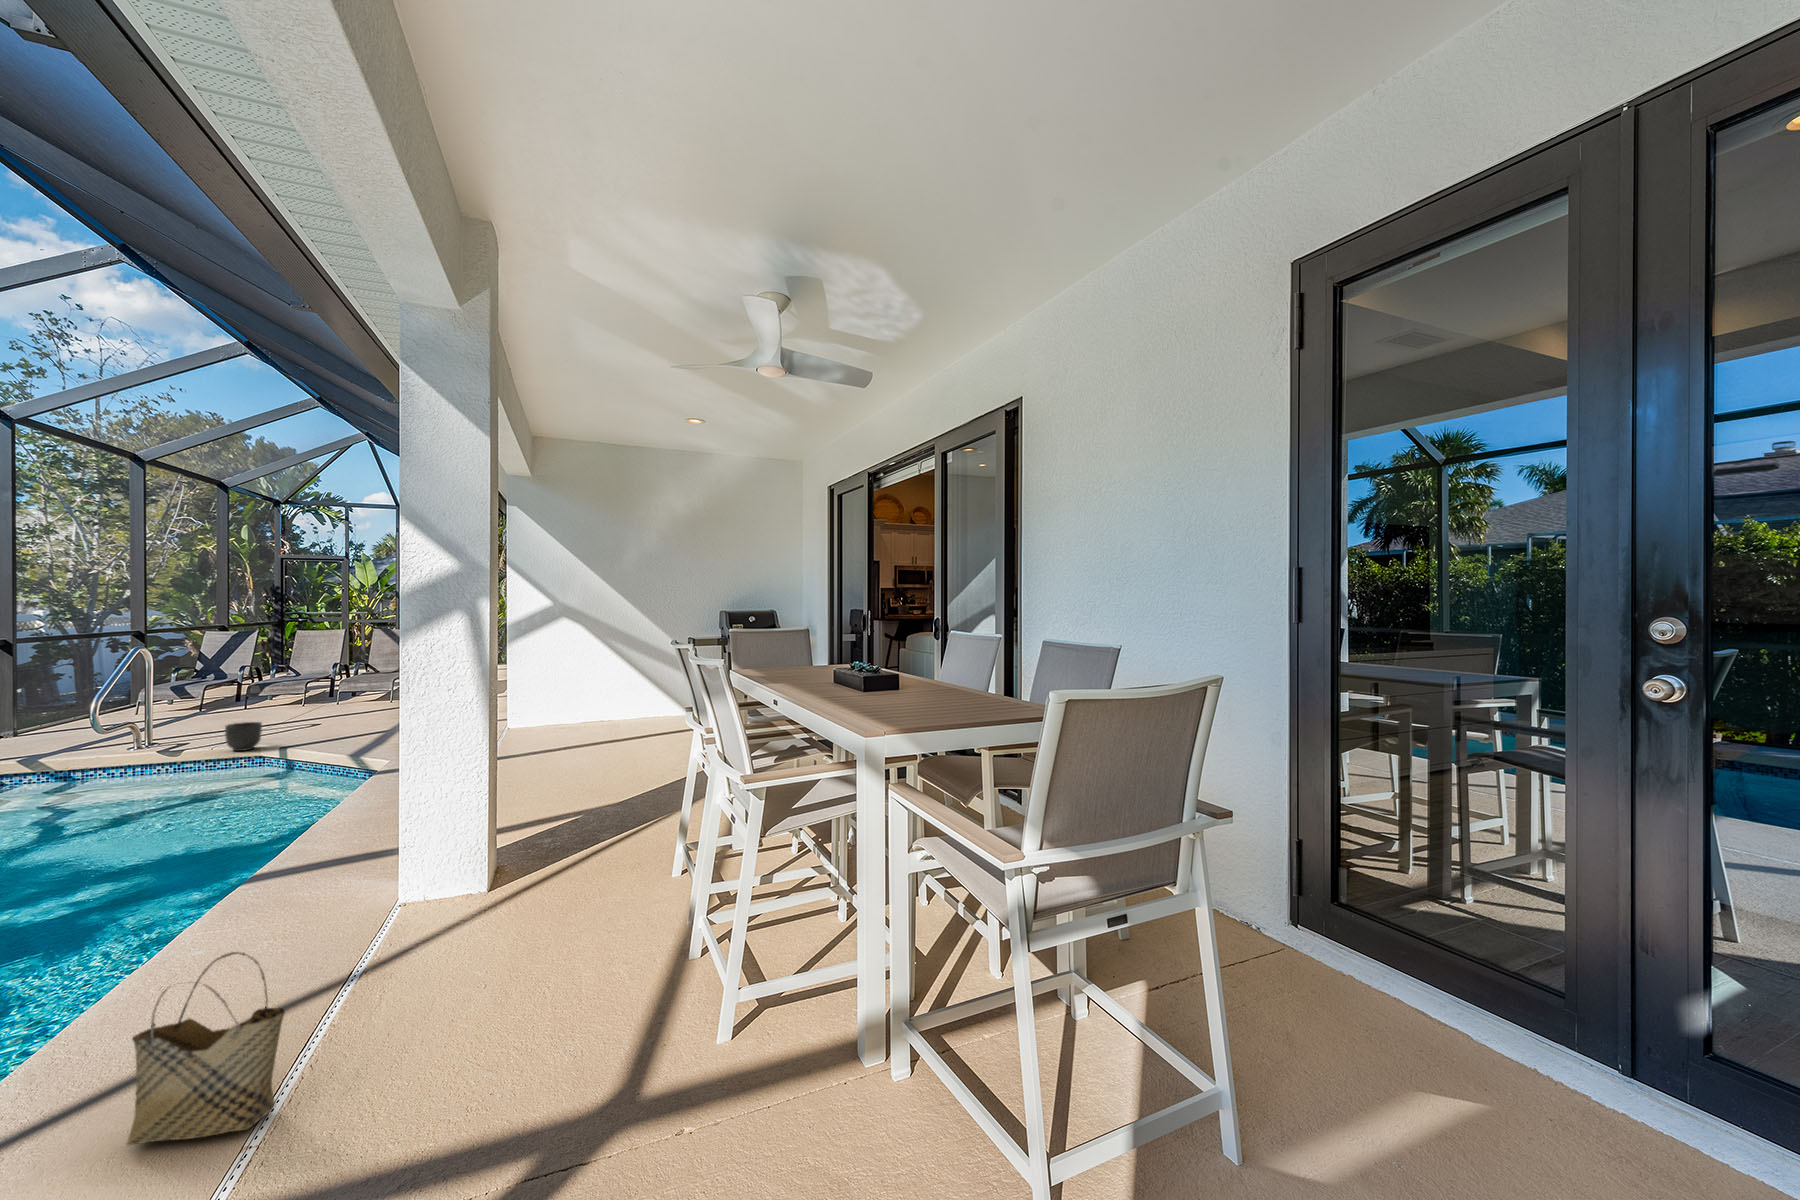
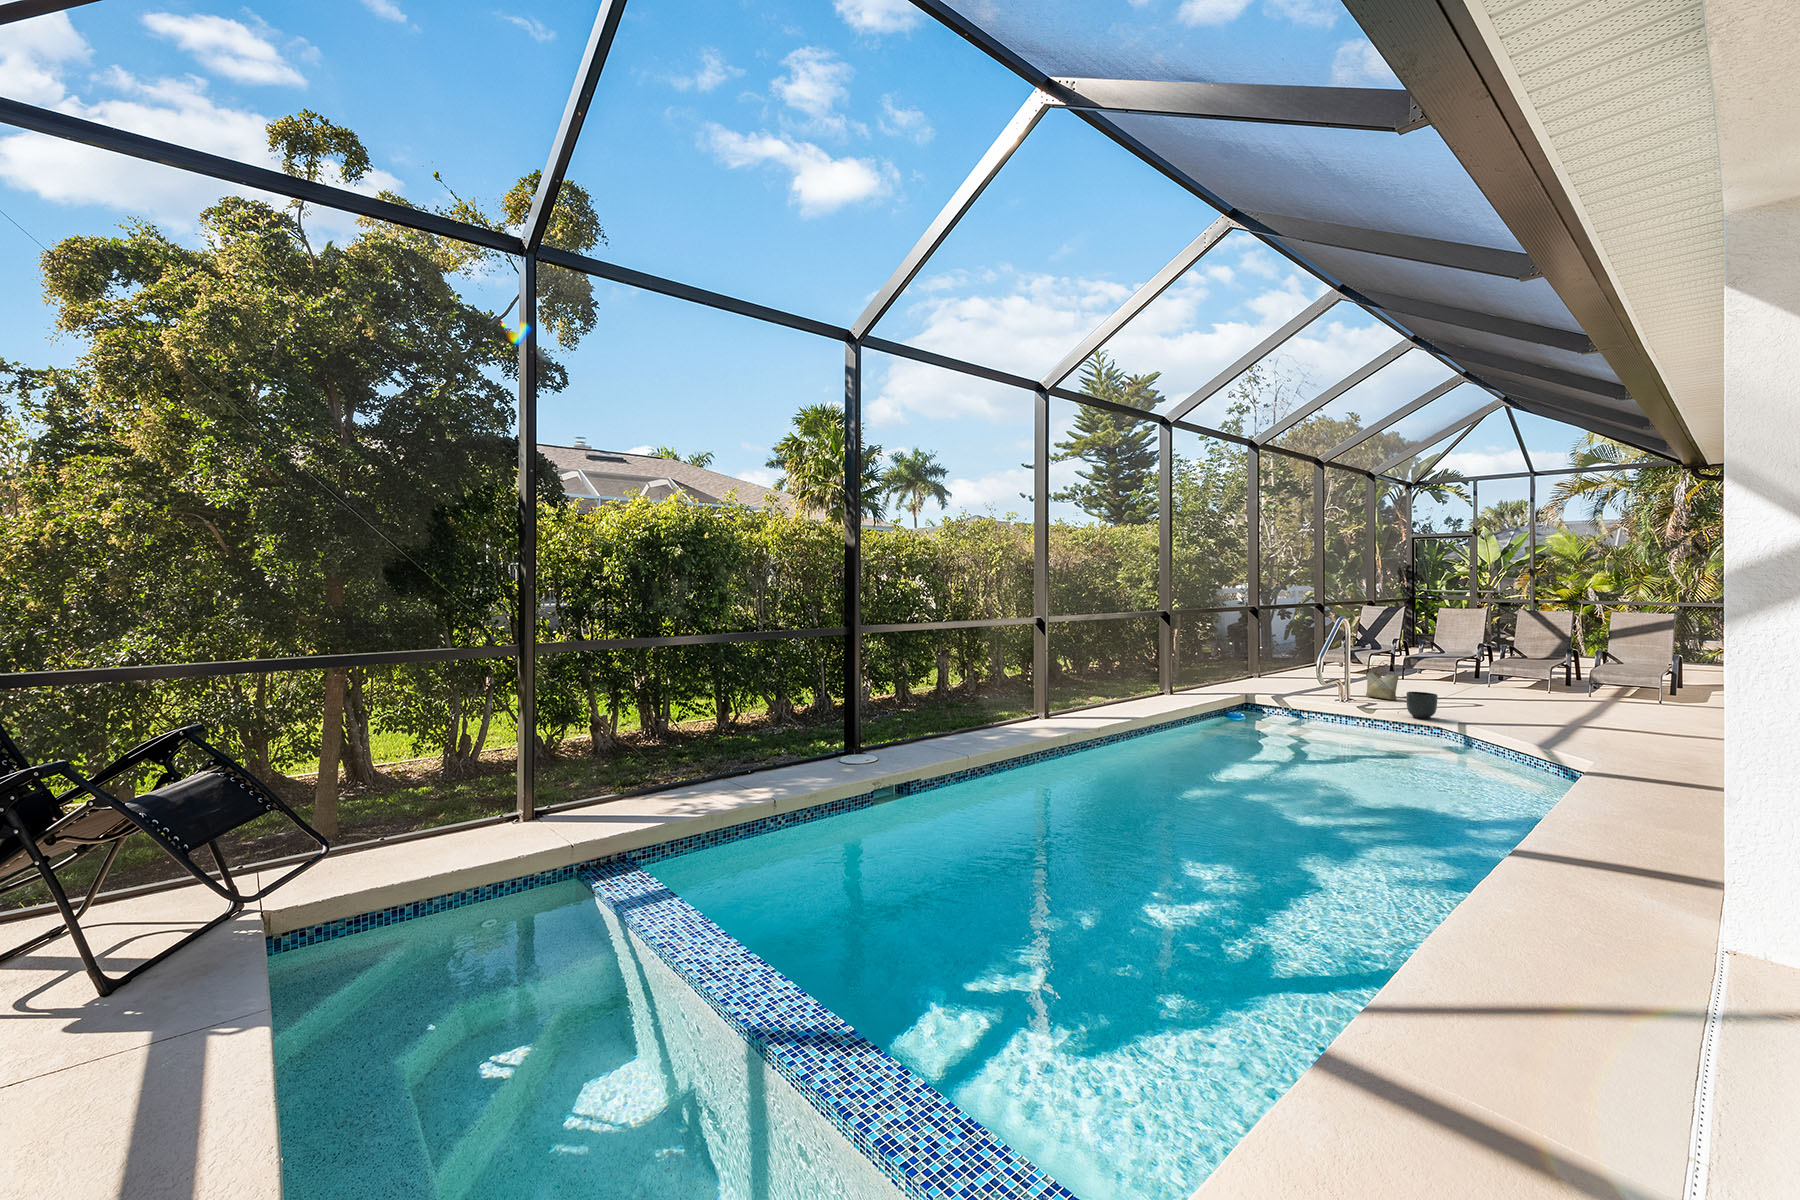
woven basket: present [127,952,285,1145] -> present [1366,660,1399,700]

